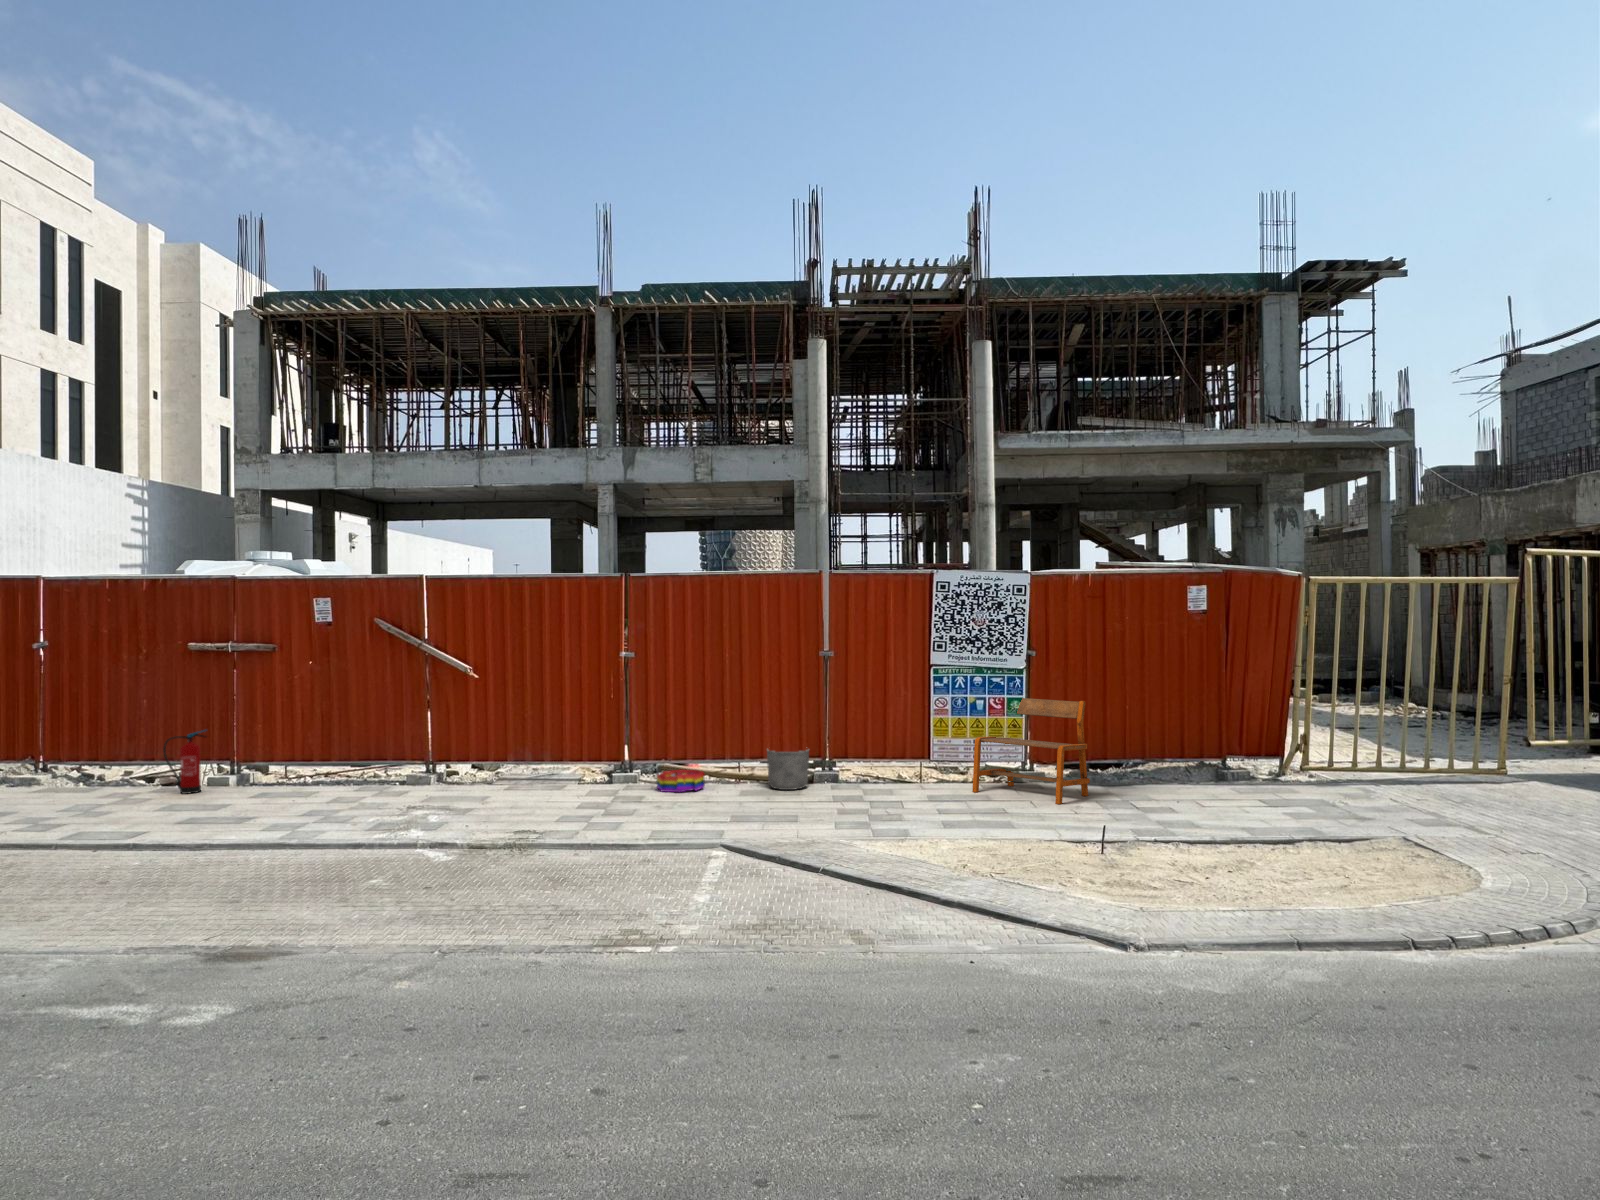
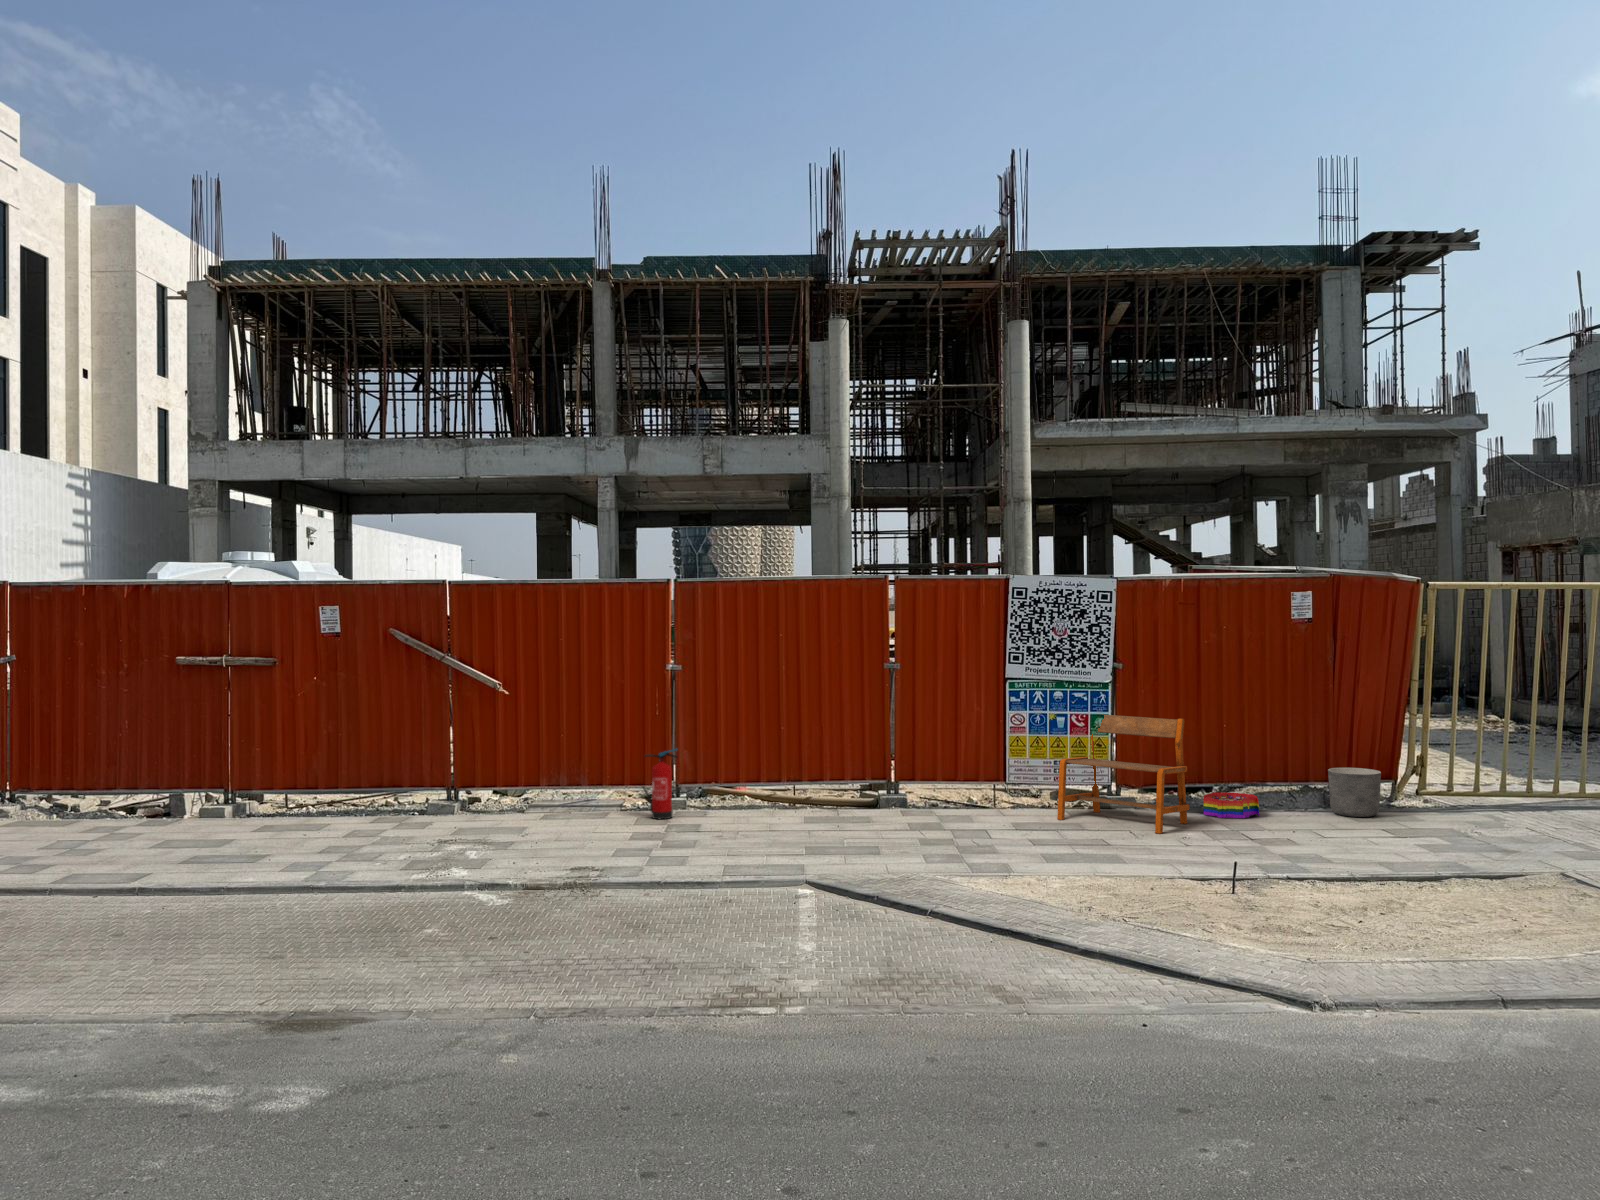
fire extinguisher: present [163,730,206,794] -> present [642,749,677,819]
planter: present [767,750,809,790] -> present [1328,768,1381,817]
storage bin: present [657,770,705,792] -> present [1204,792,1259,818]

